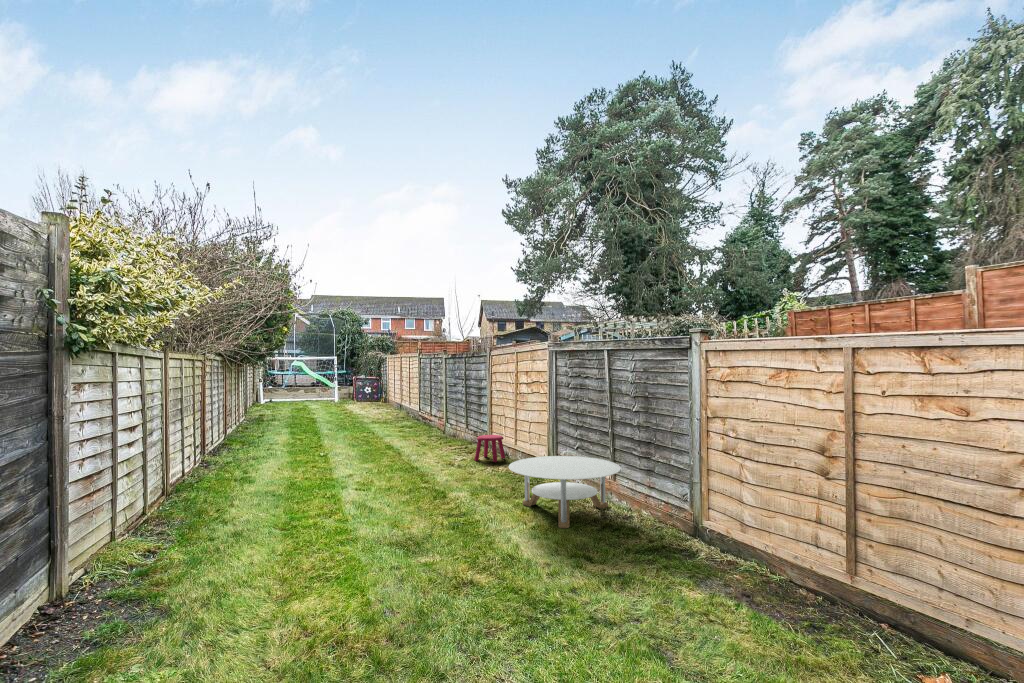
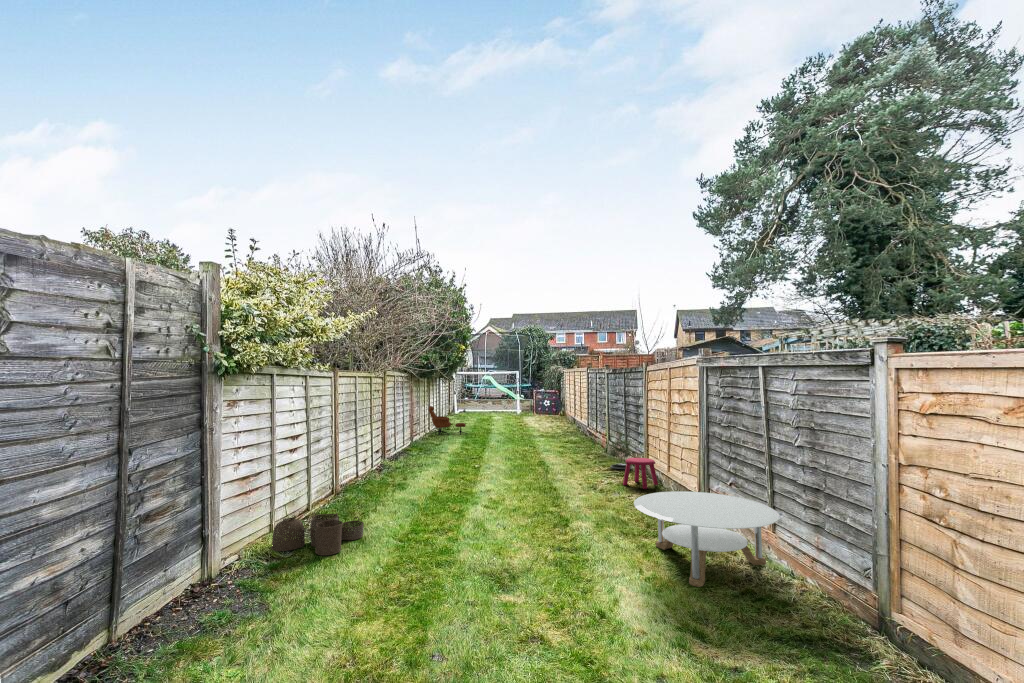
lounge chair: none [241,395,290,428] -> present [429,406,466,434]
potted tree: none [452,409,478,448] -> present [609,430,632,469]
woven basket: none [116,508,229,558] -> present [271,512,364,555]

